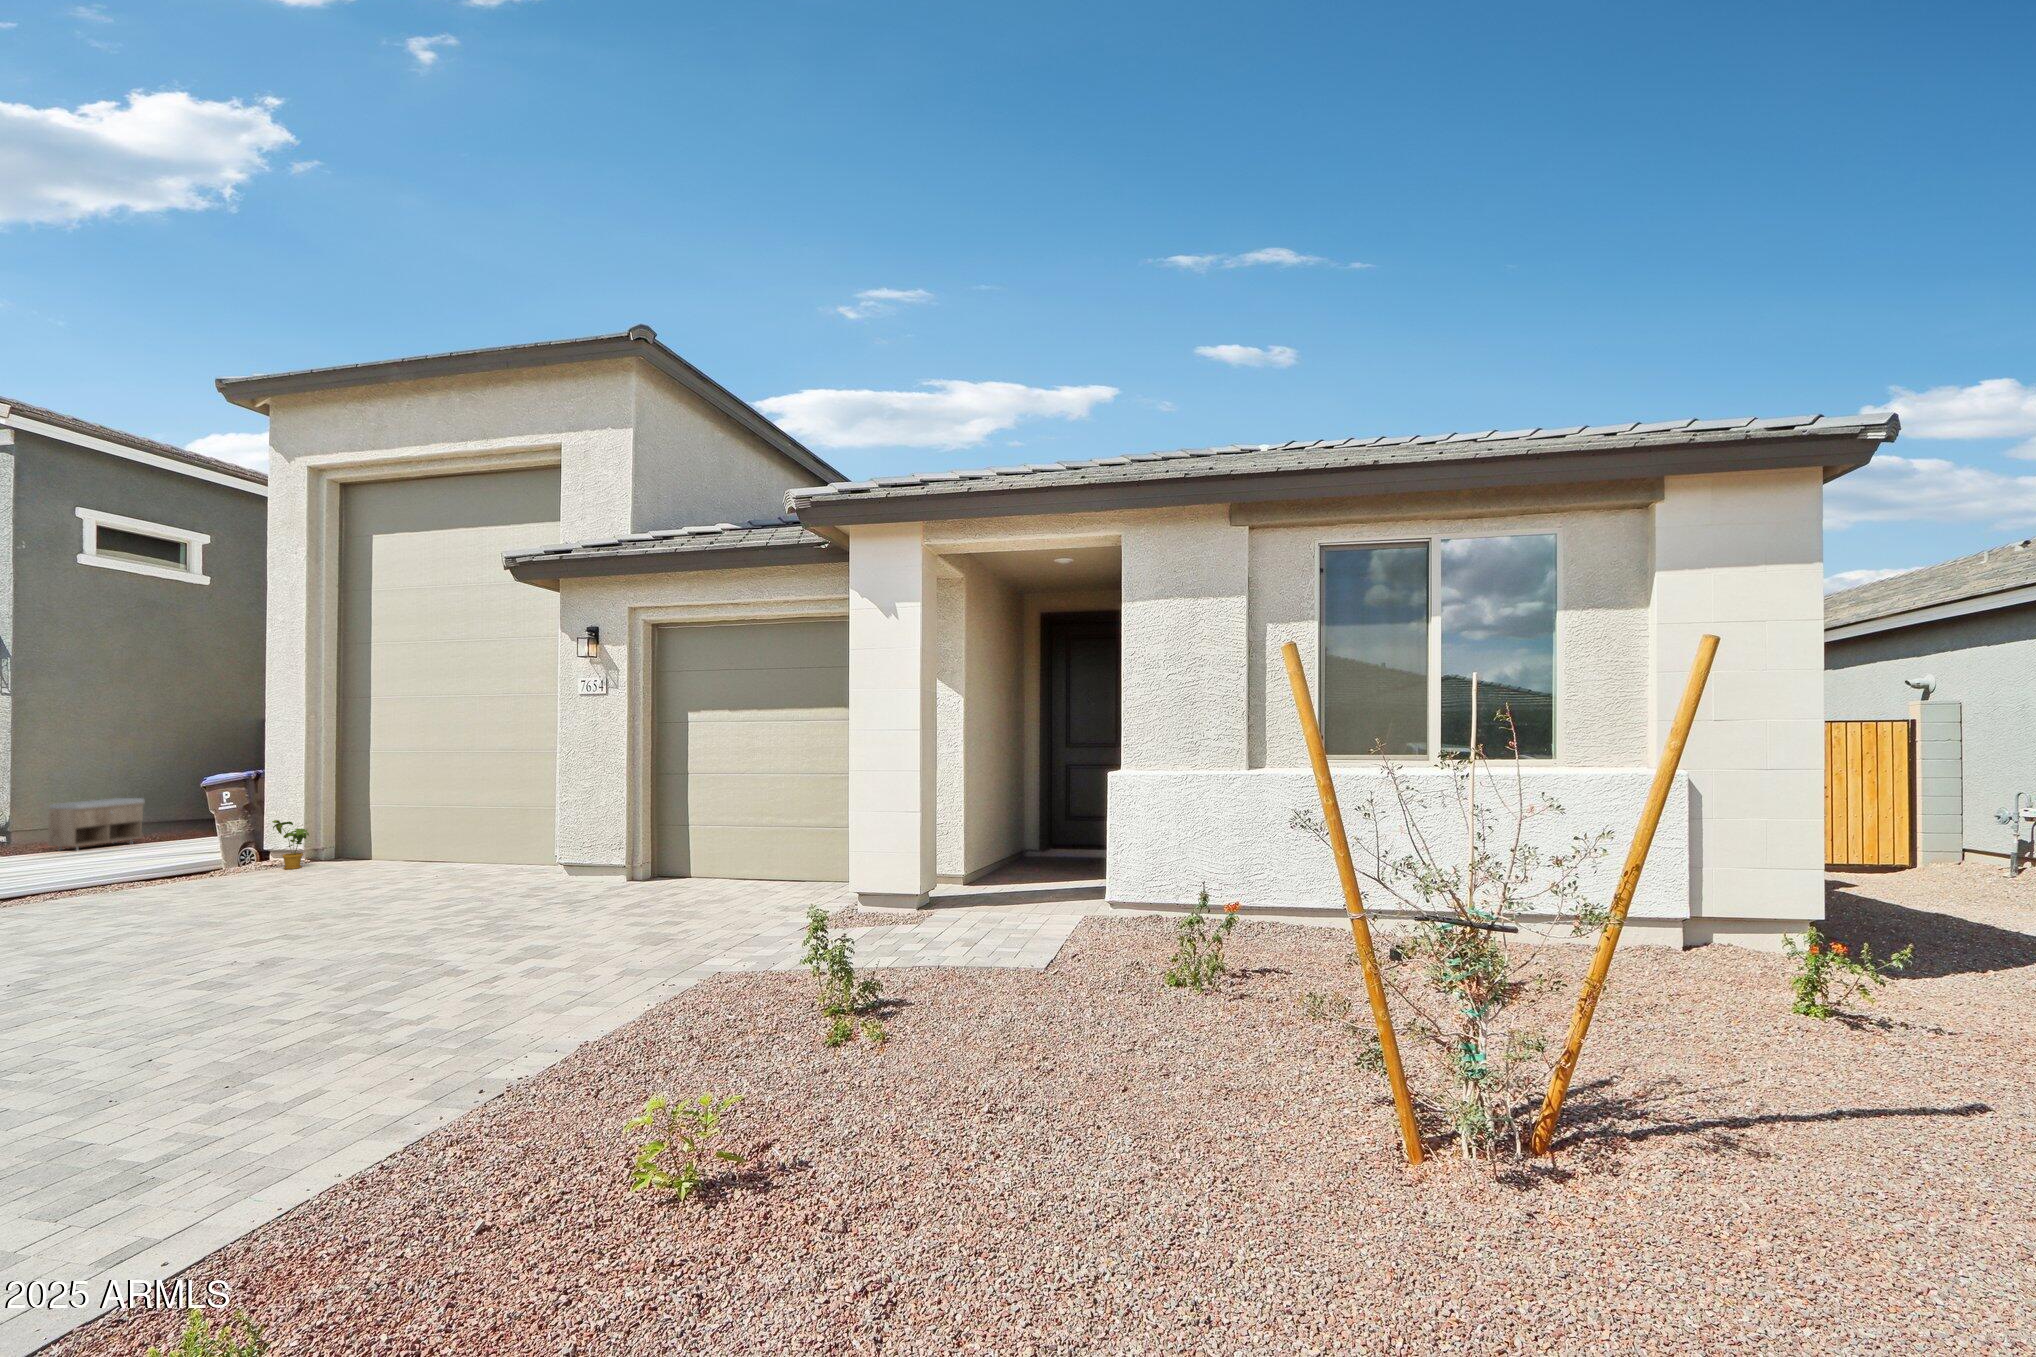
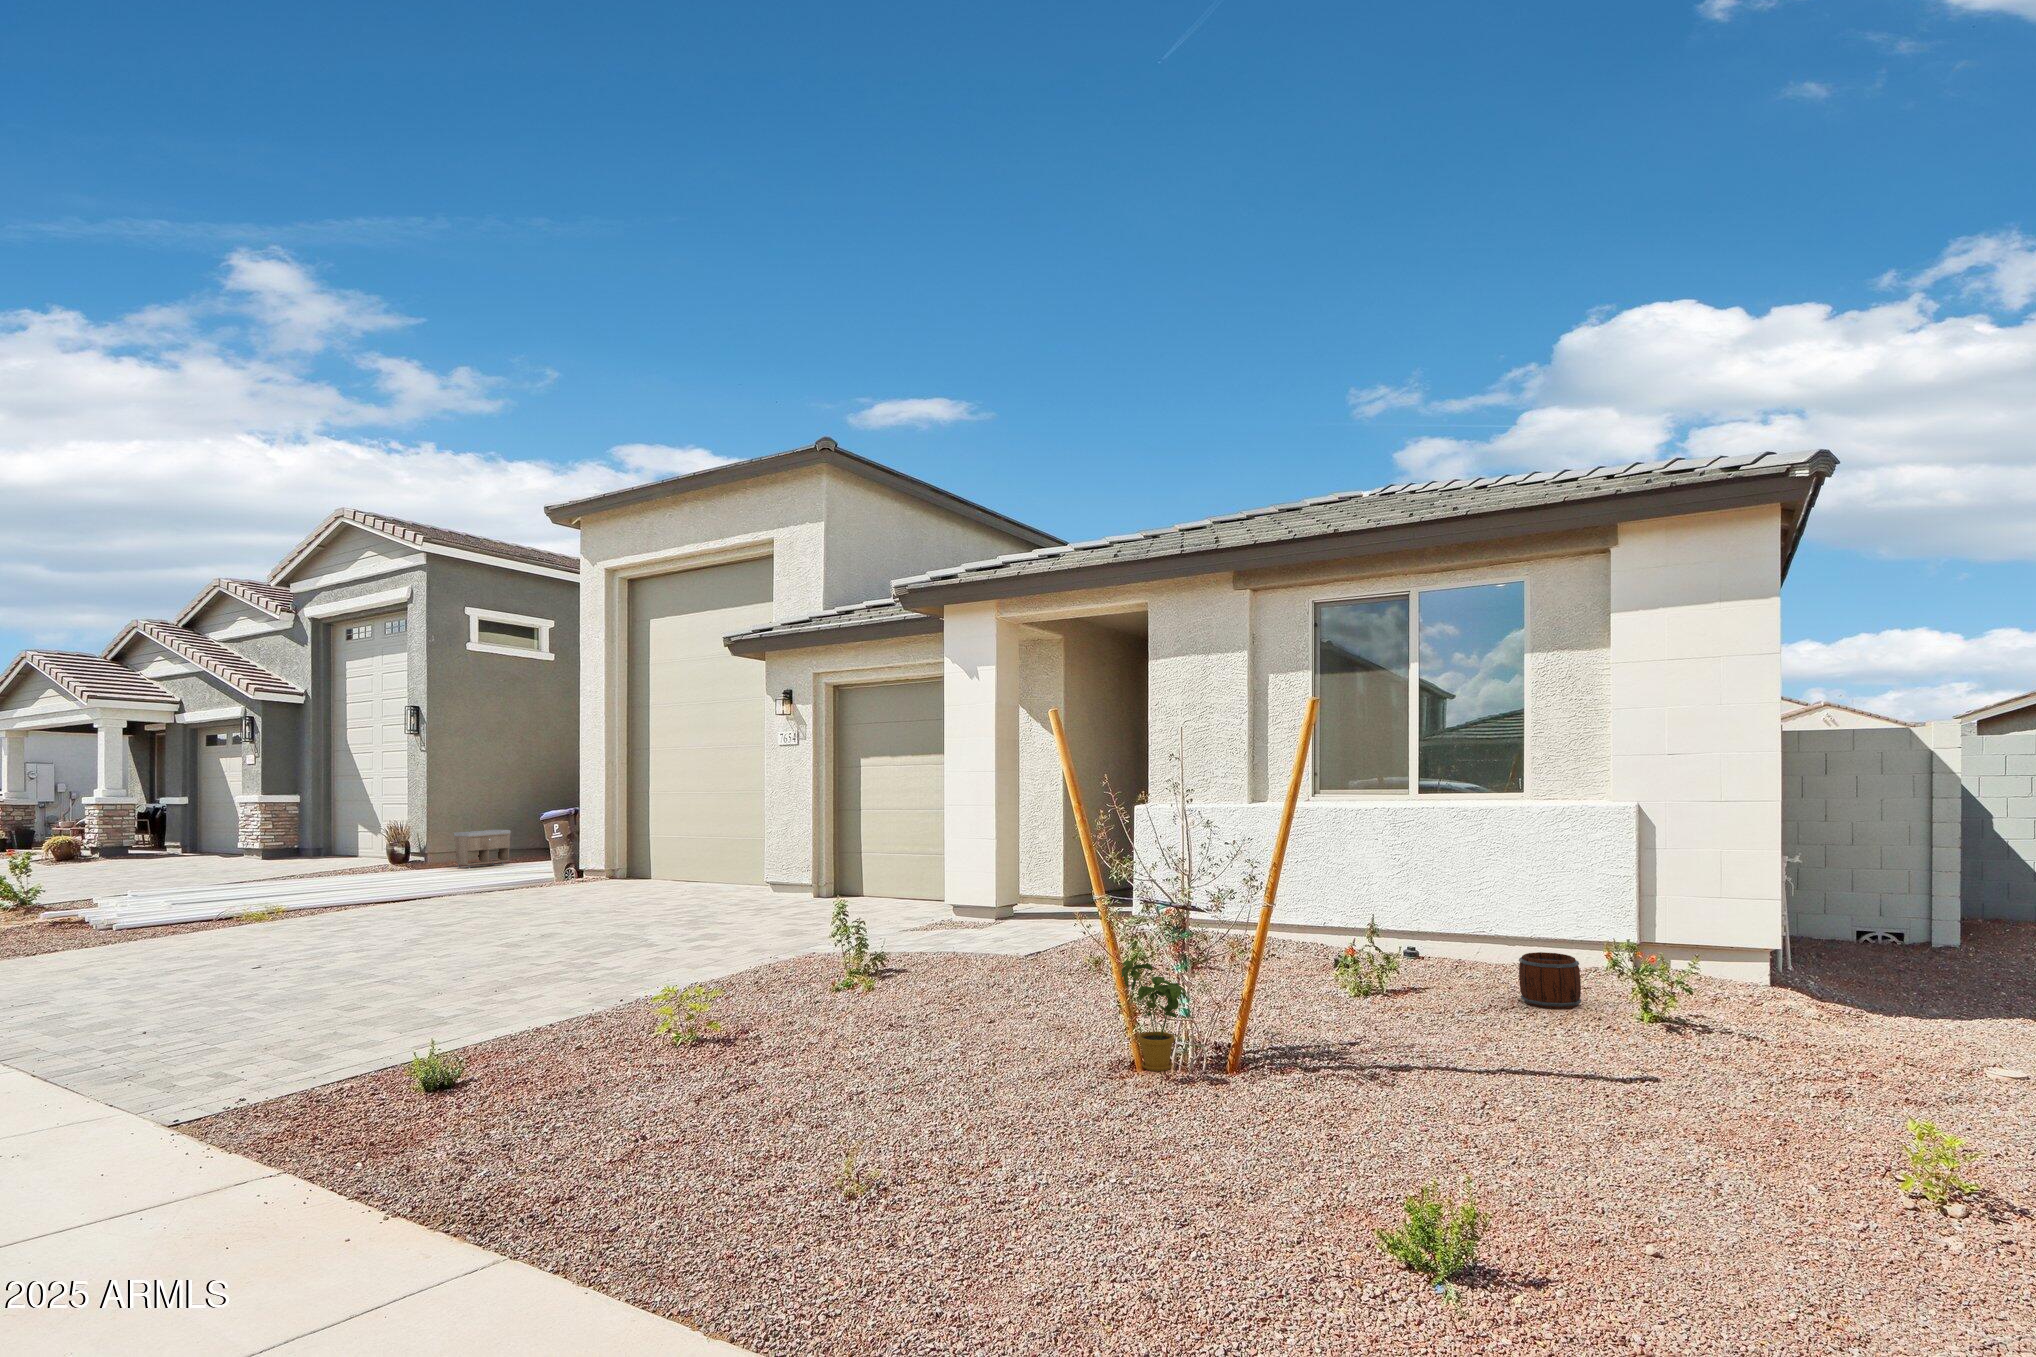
house plant: present [272,820,309,869] -> present [1121,961,1188,1071]
bucket: none [1671,945,1751,1013] -> present [1519,952,1581,1009]

